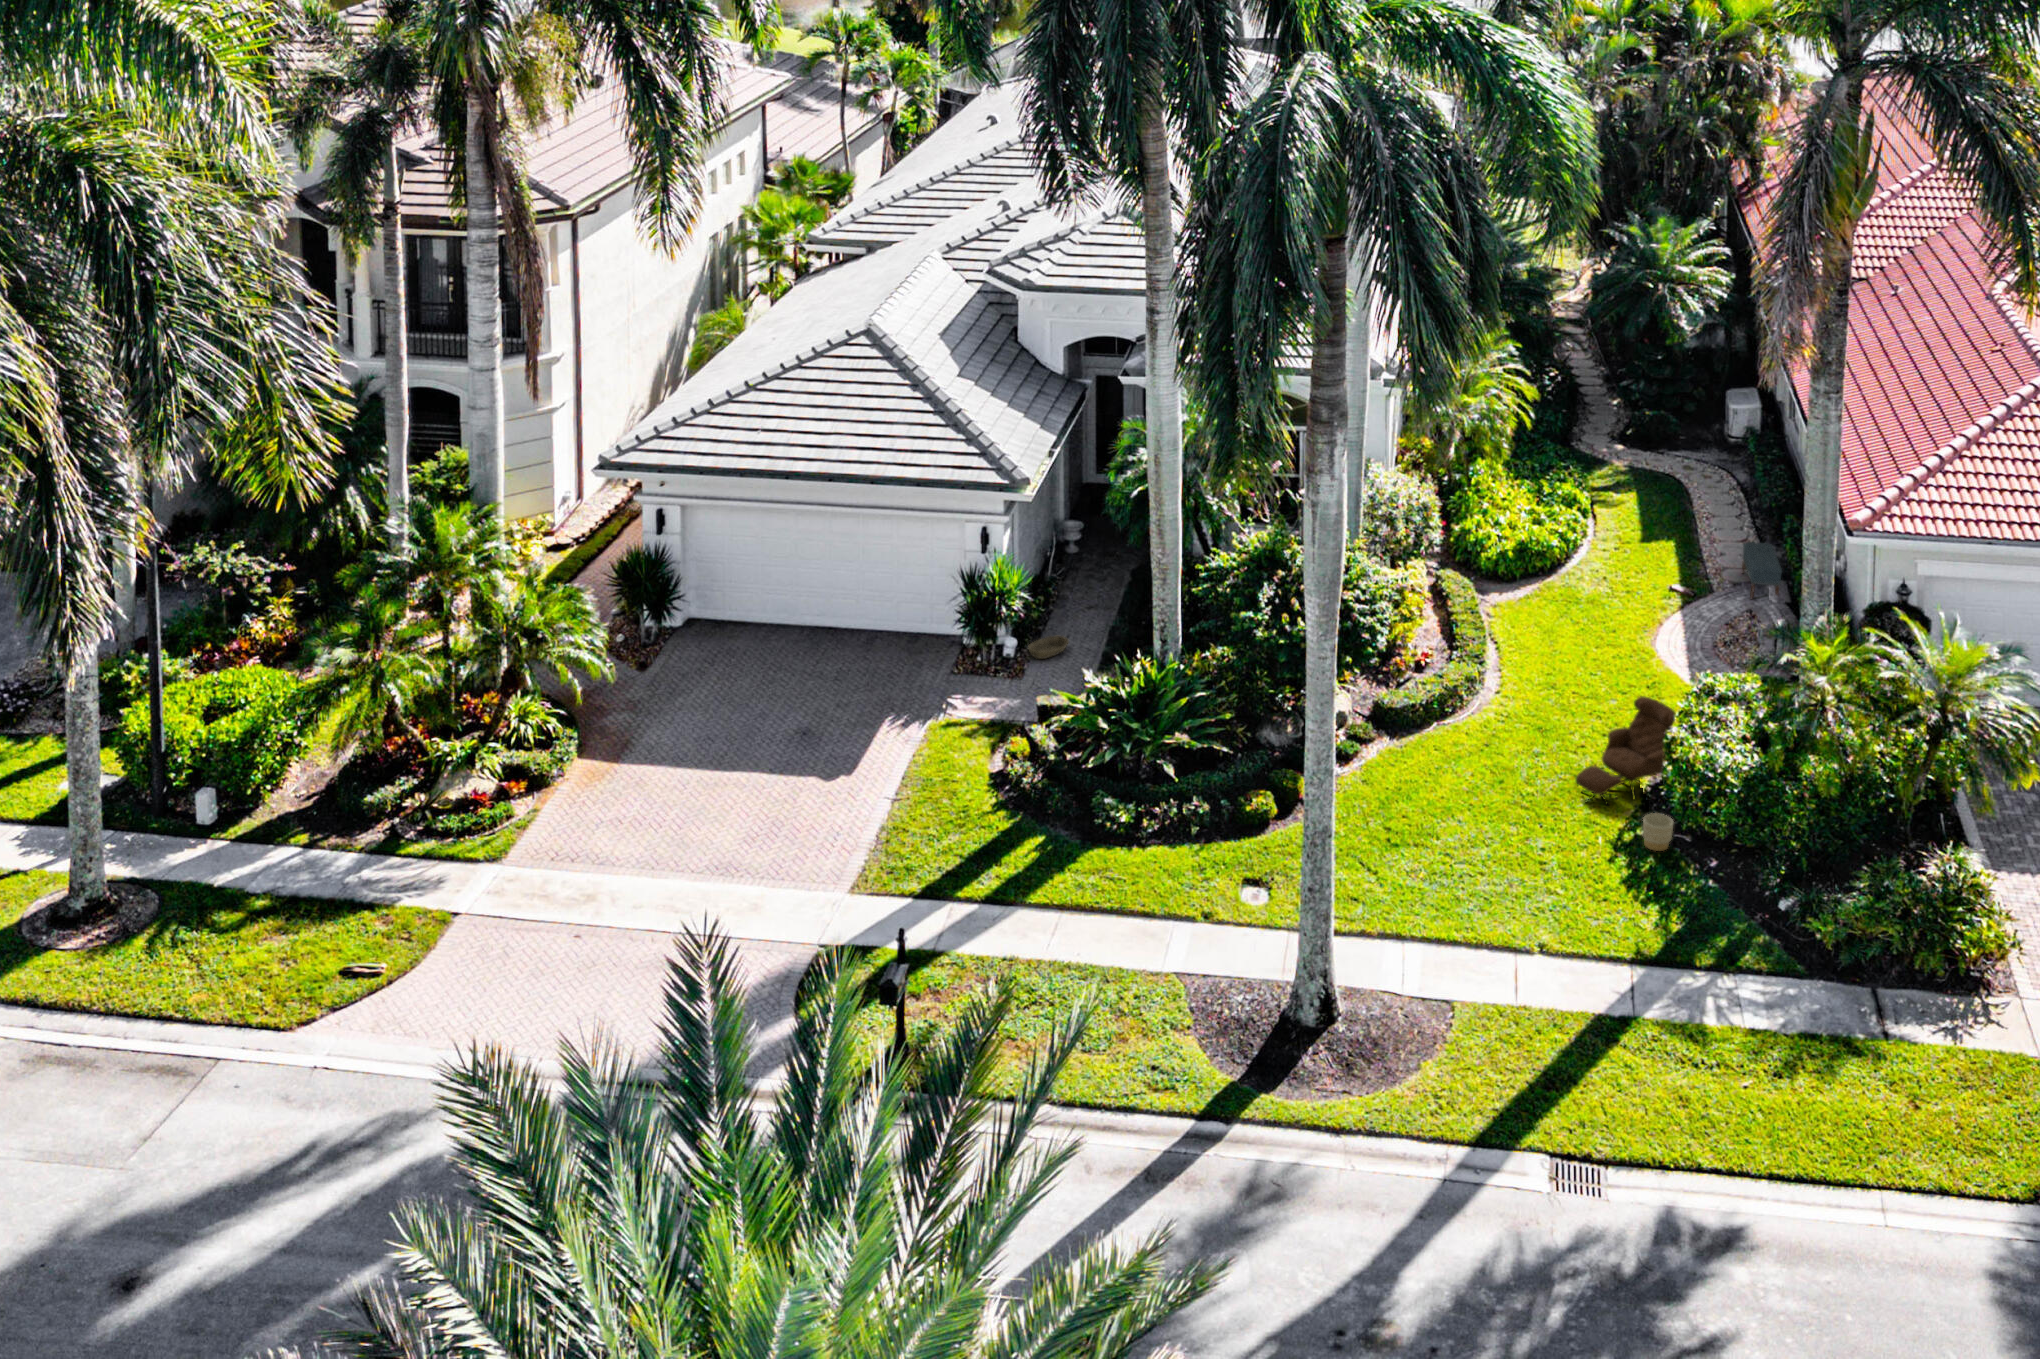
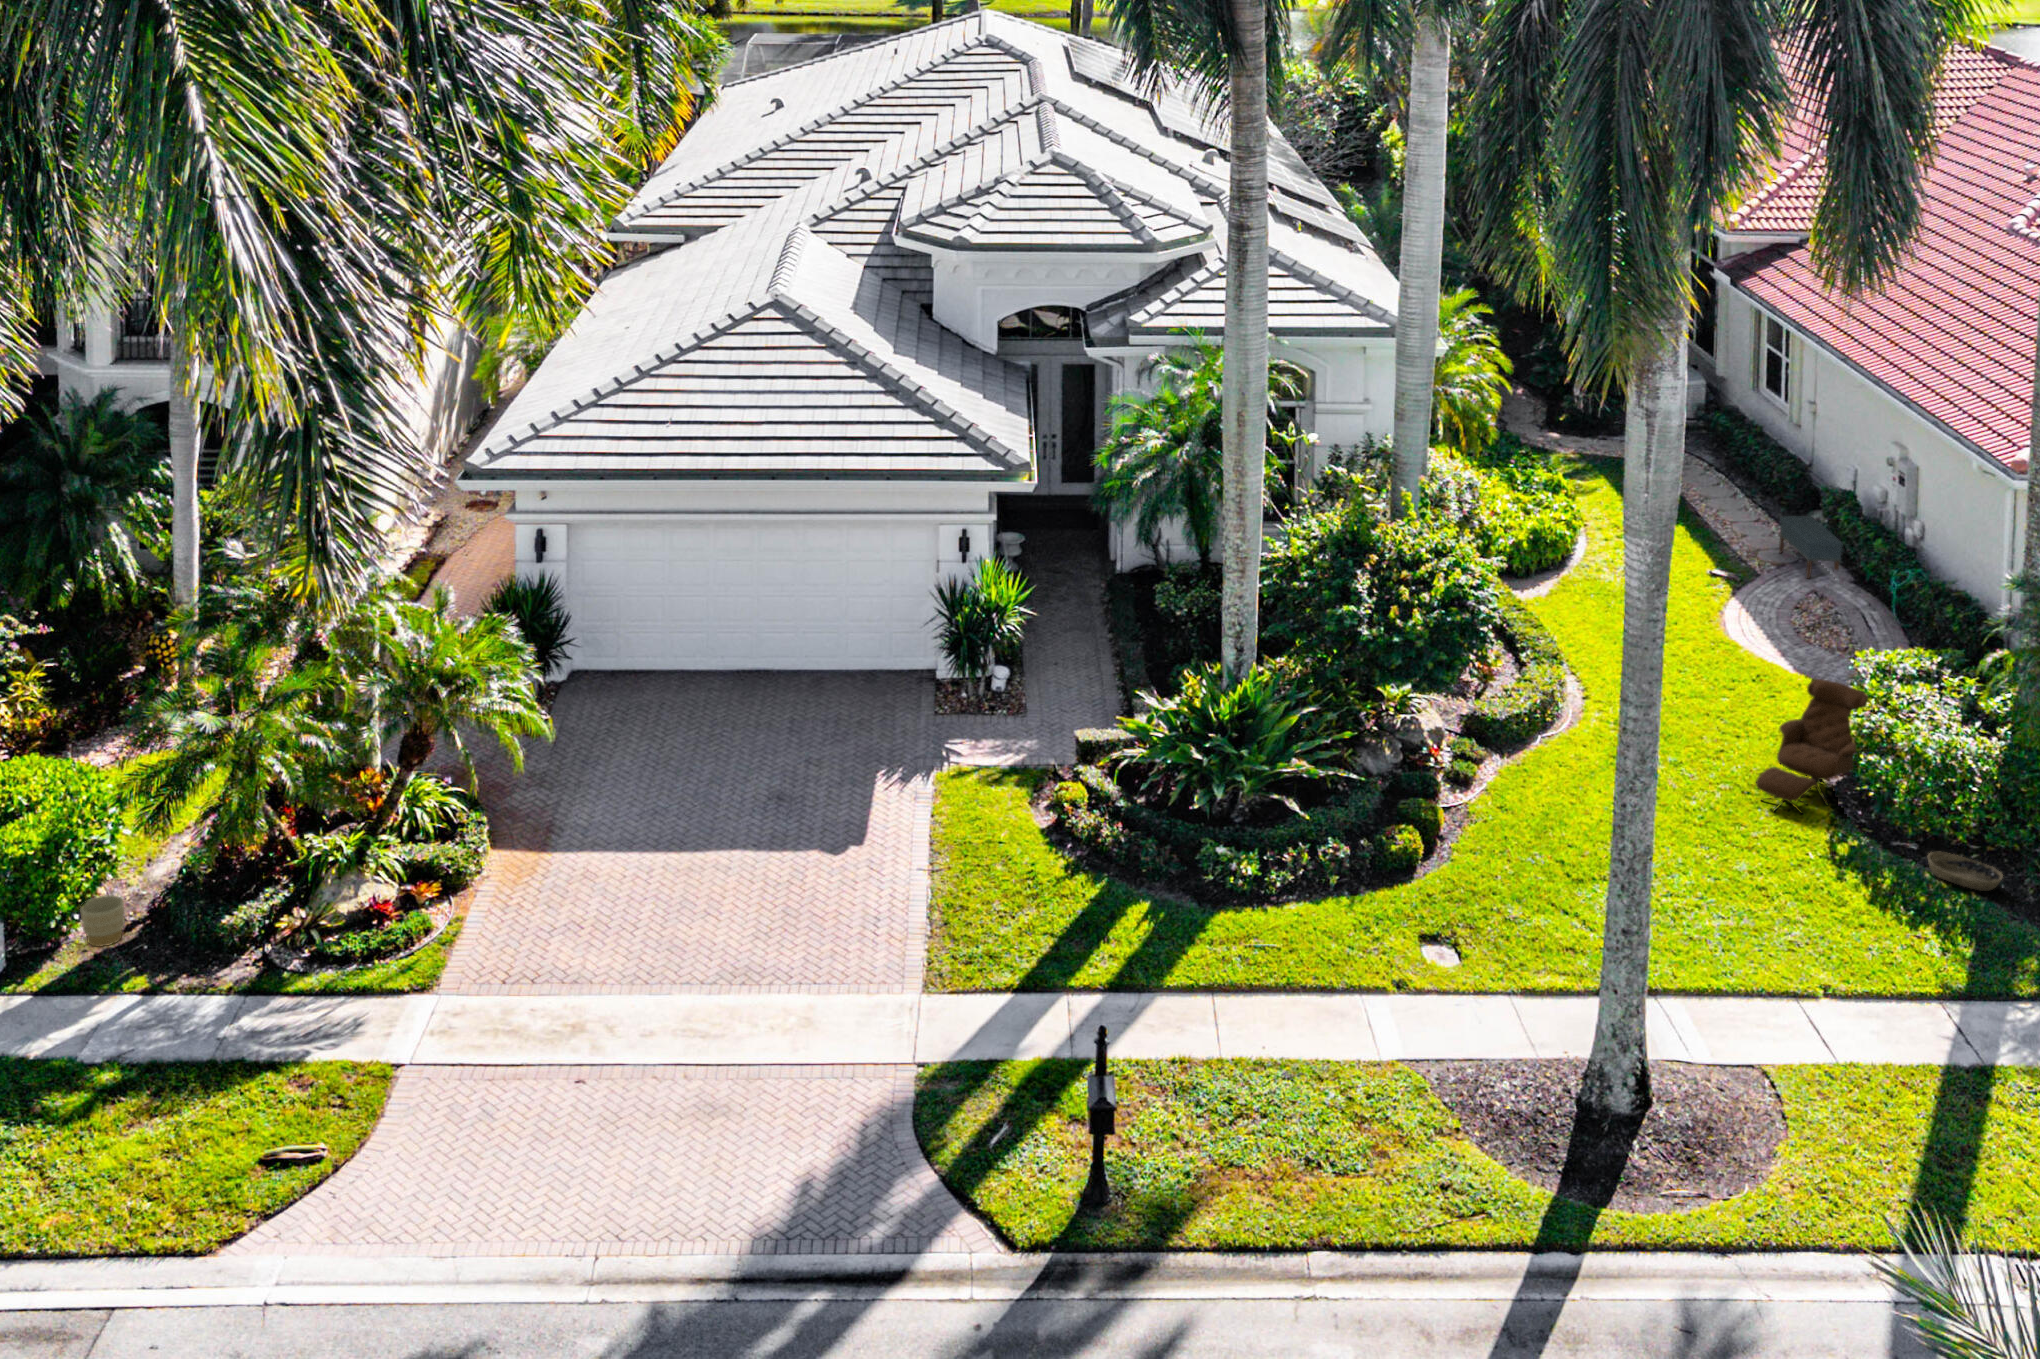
basket: present [1028,636,1069,659] -> present [1928,852,2003,891]
planter: present [1642,813,1674,851] -> present [81,895,125,946]

